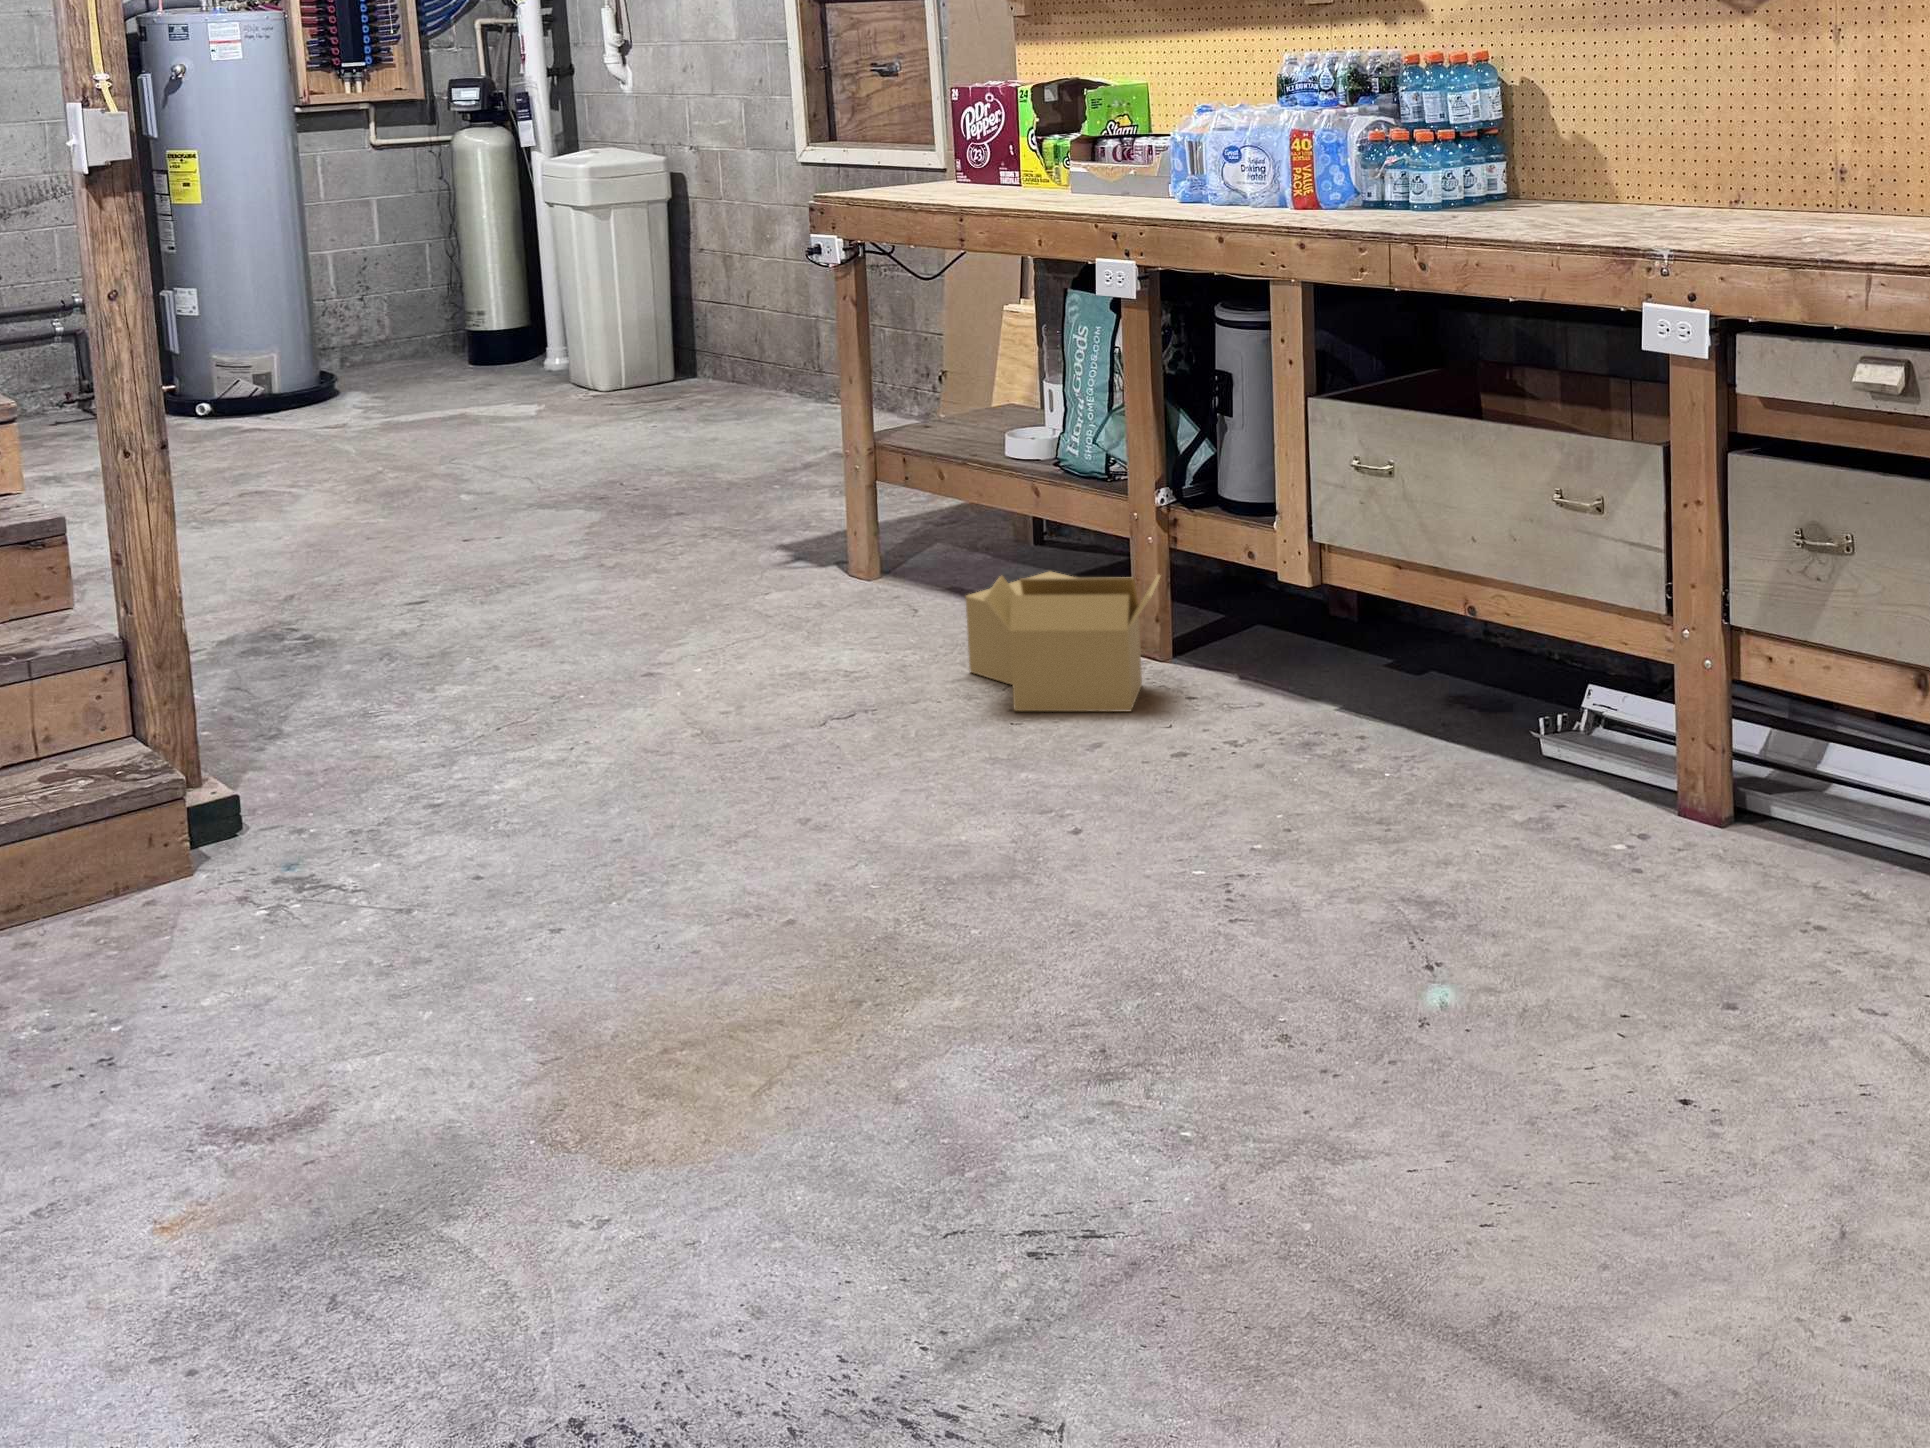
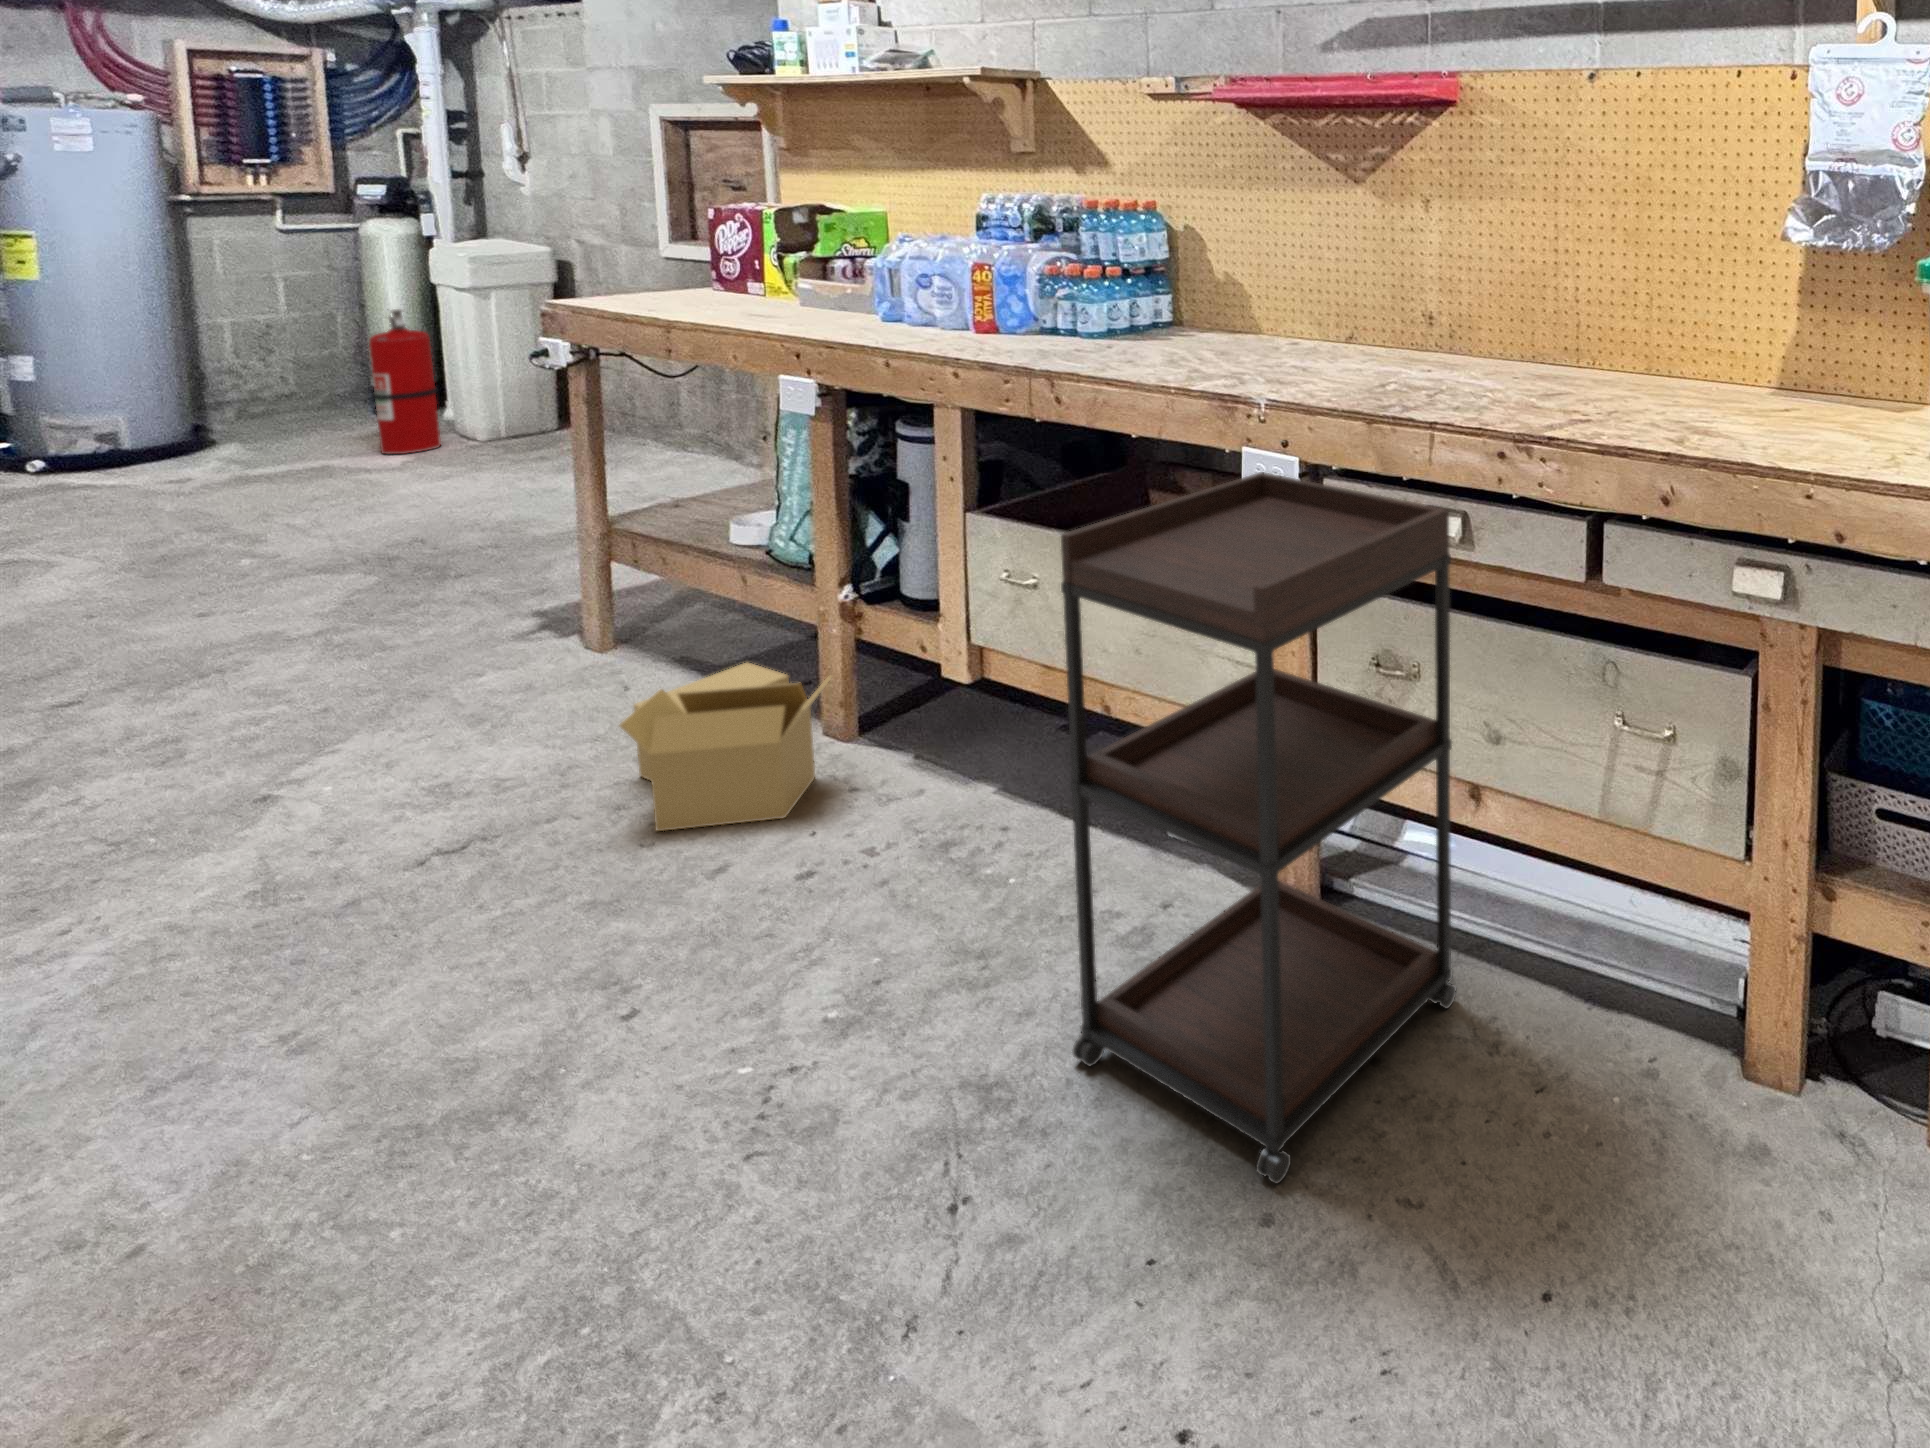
fire extinguisher: none [490,229,554,399] -> present [369,309,441,454]
shelving unit: none [1503,328,1900,977] -> present [1061,472,1456,1183]

